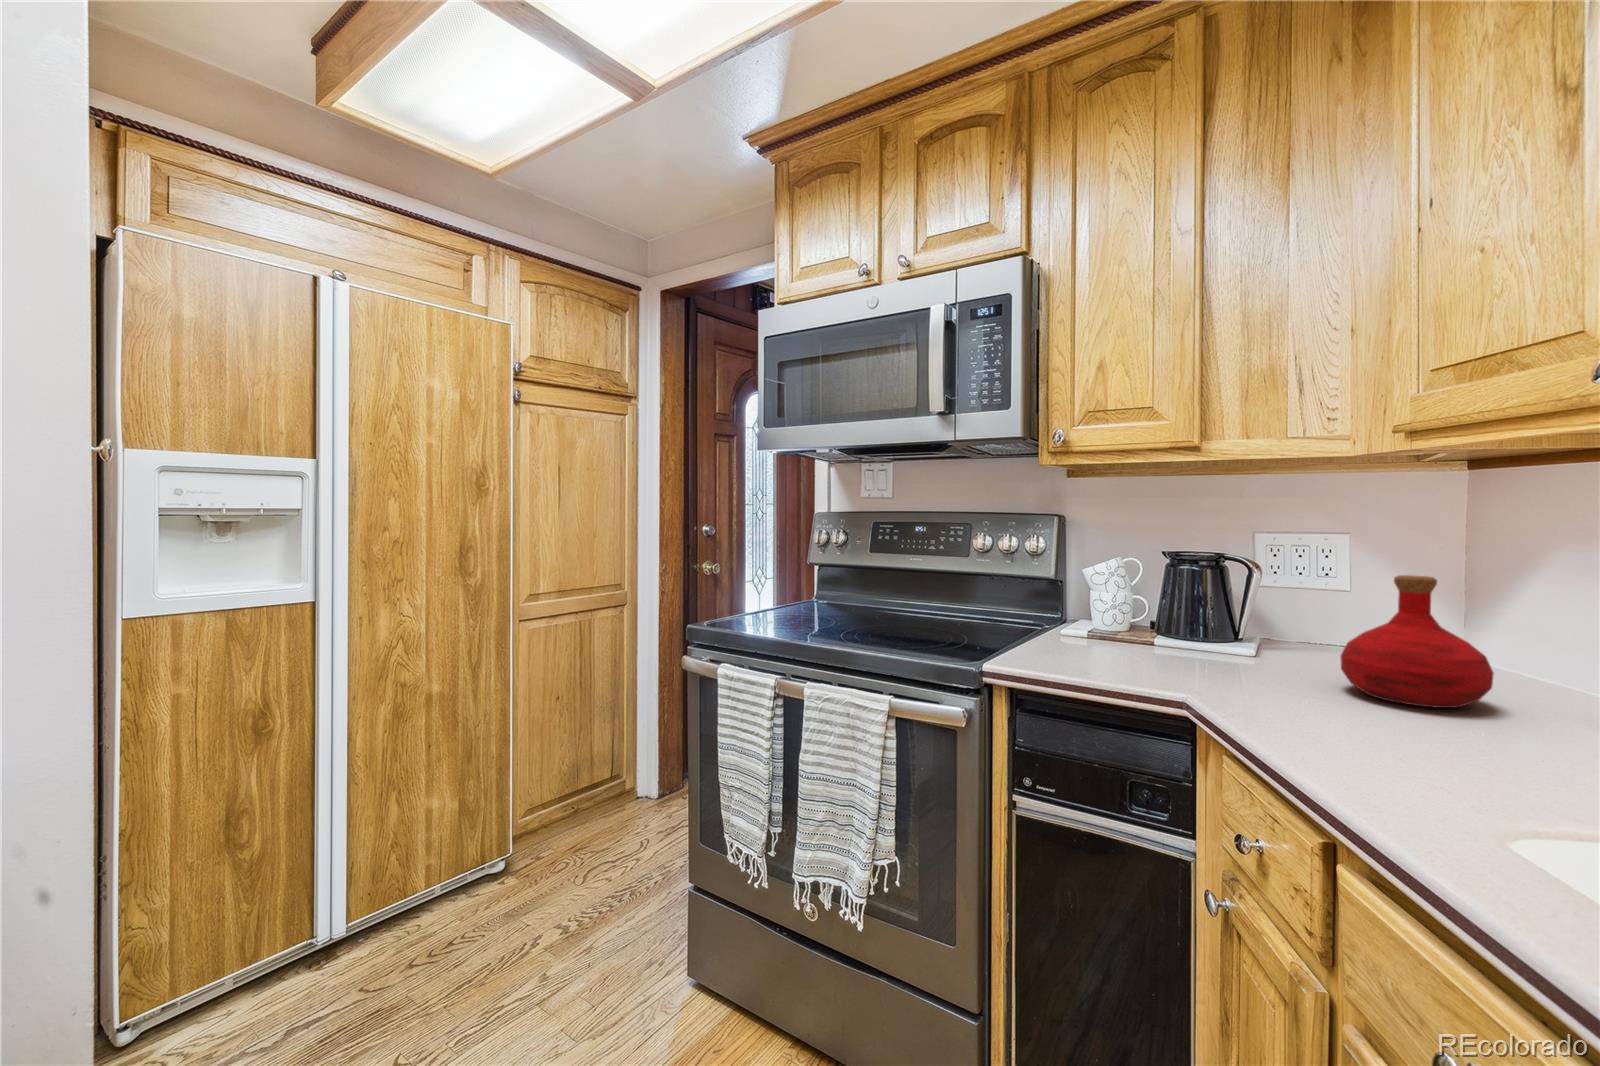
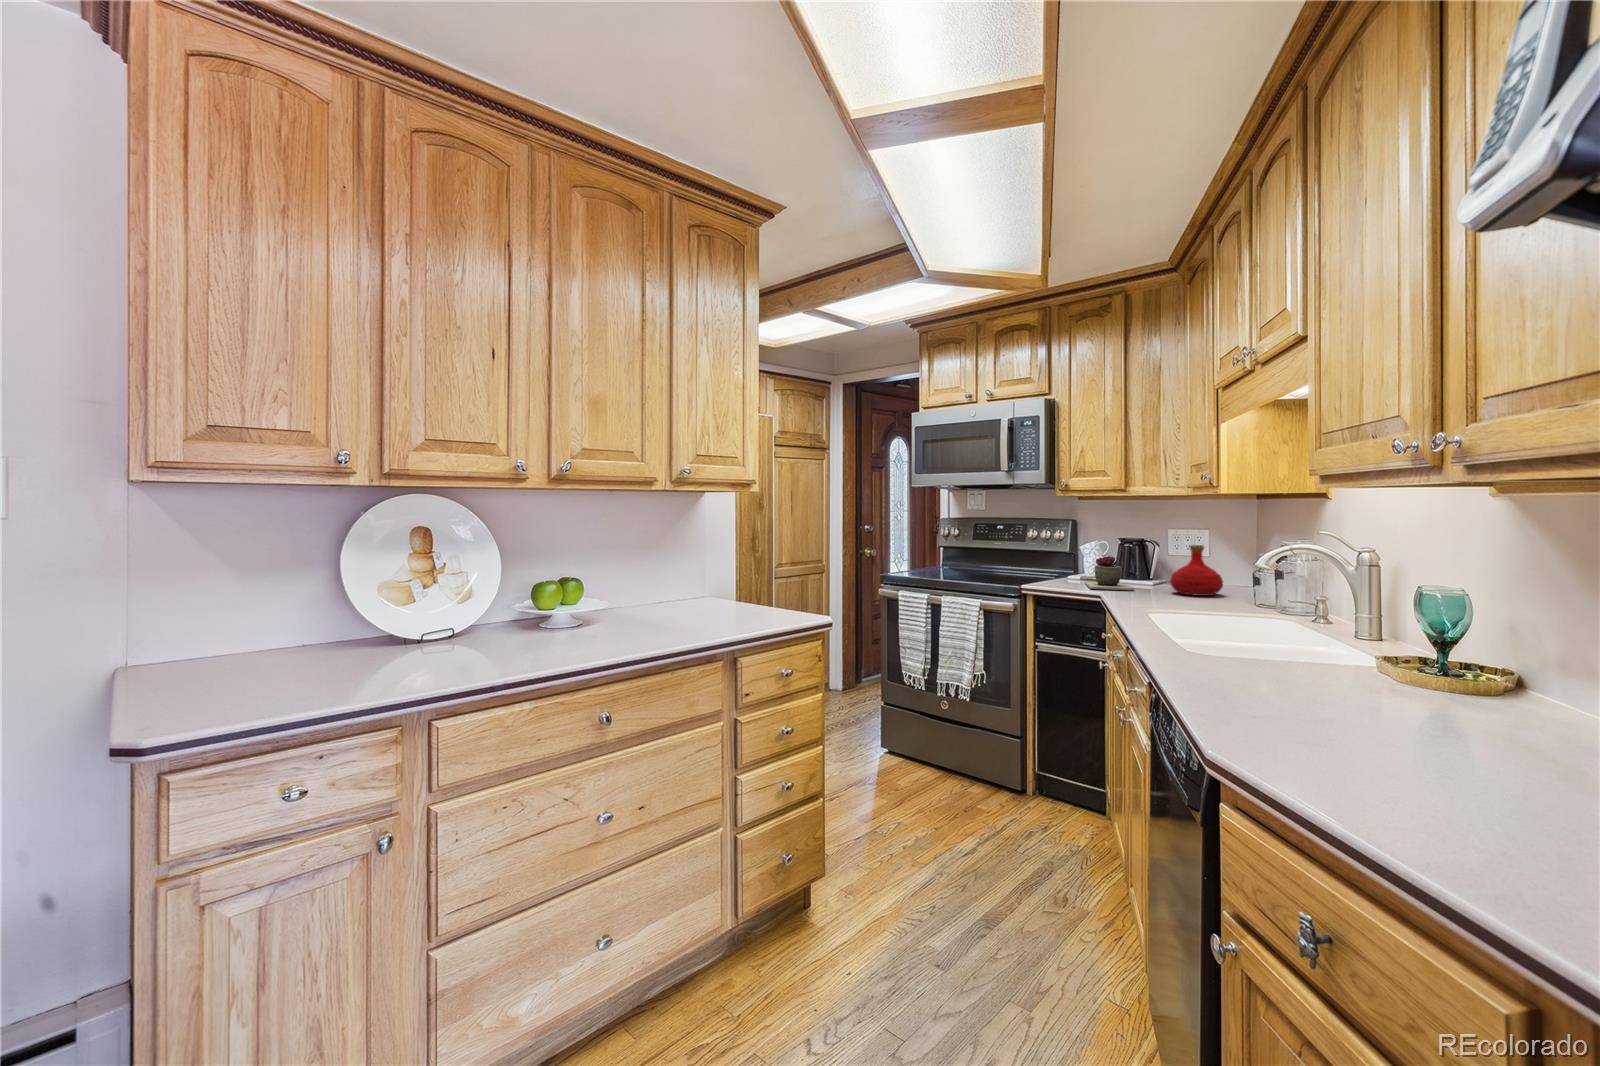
succulent plant: none [1112,597,1251,683] -> present [1085,556,1134,590]

